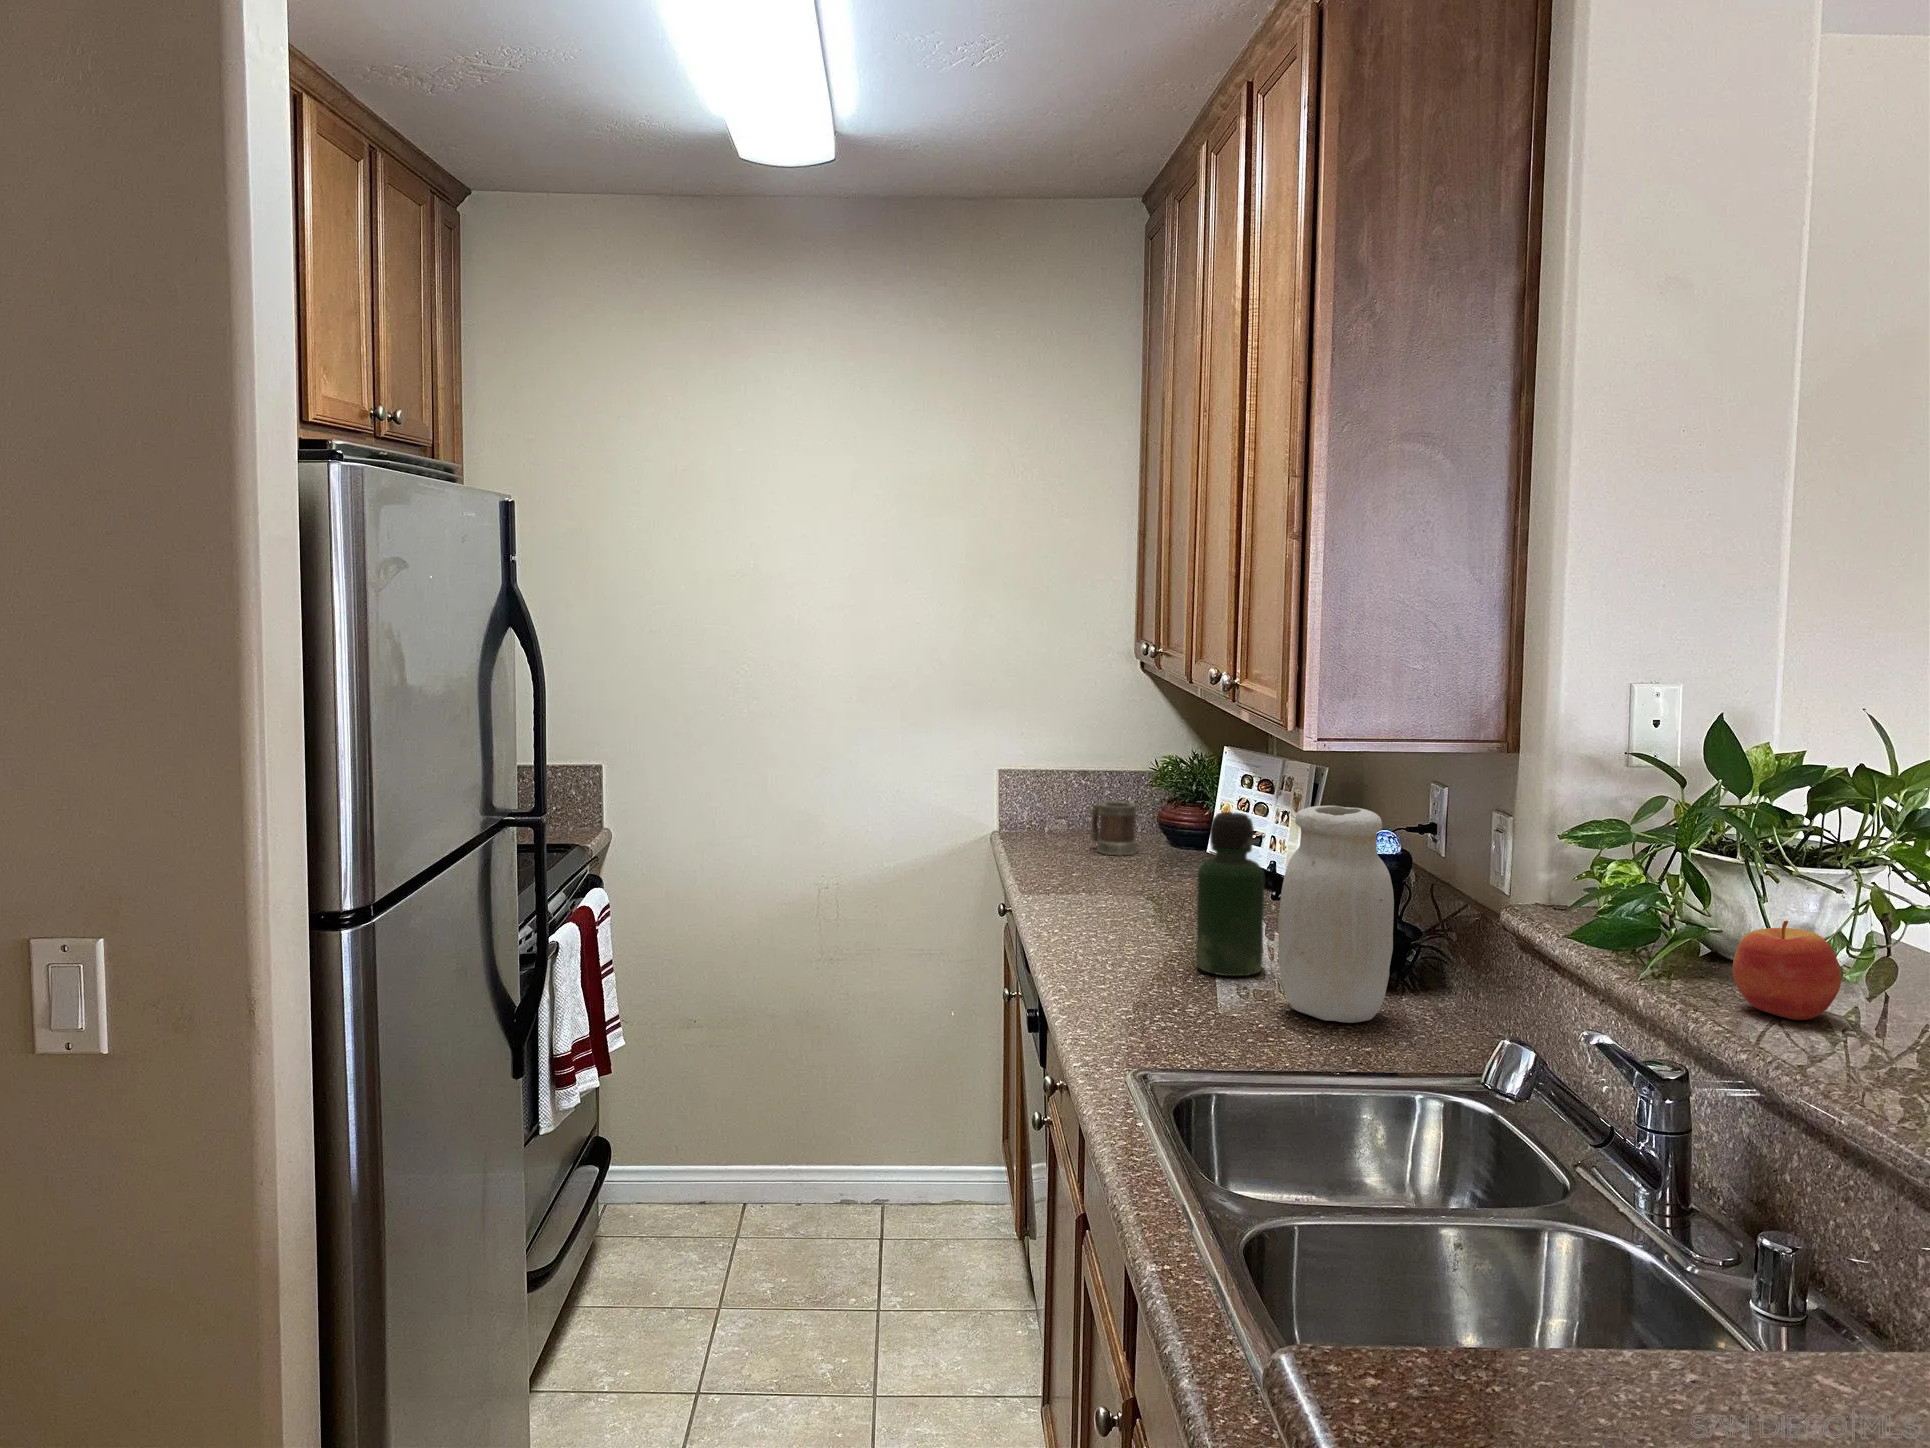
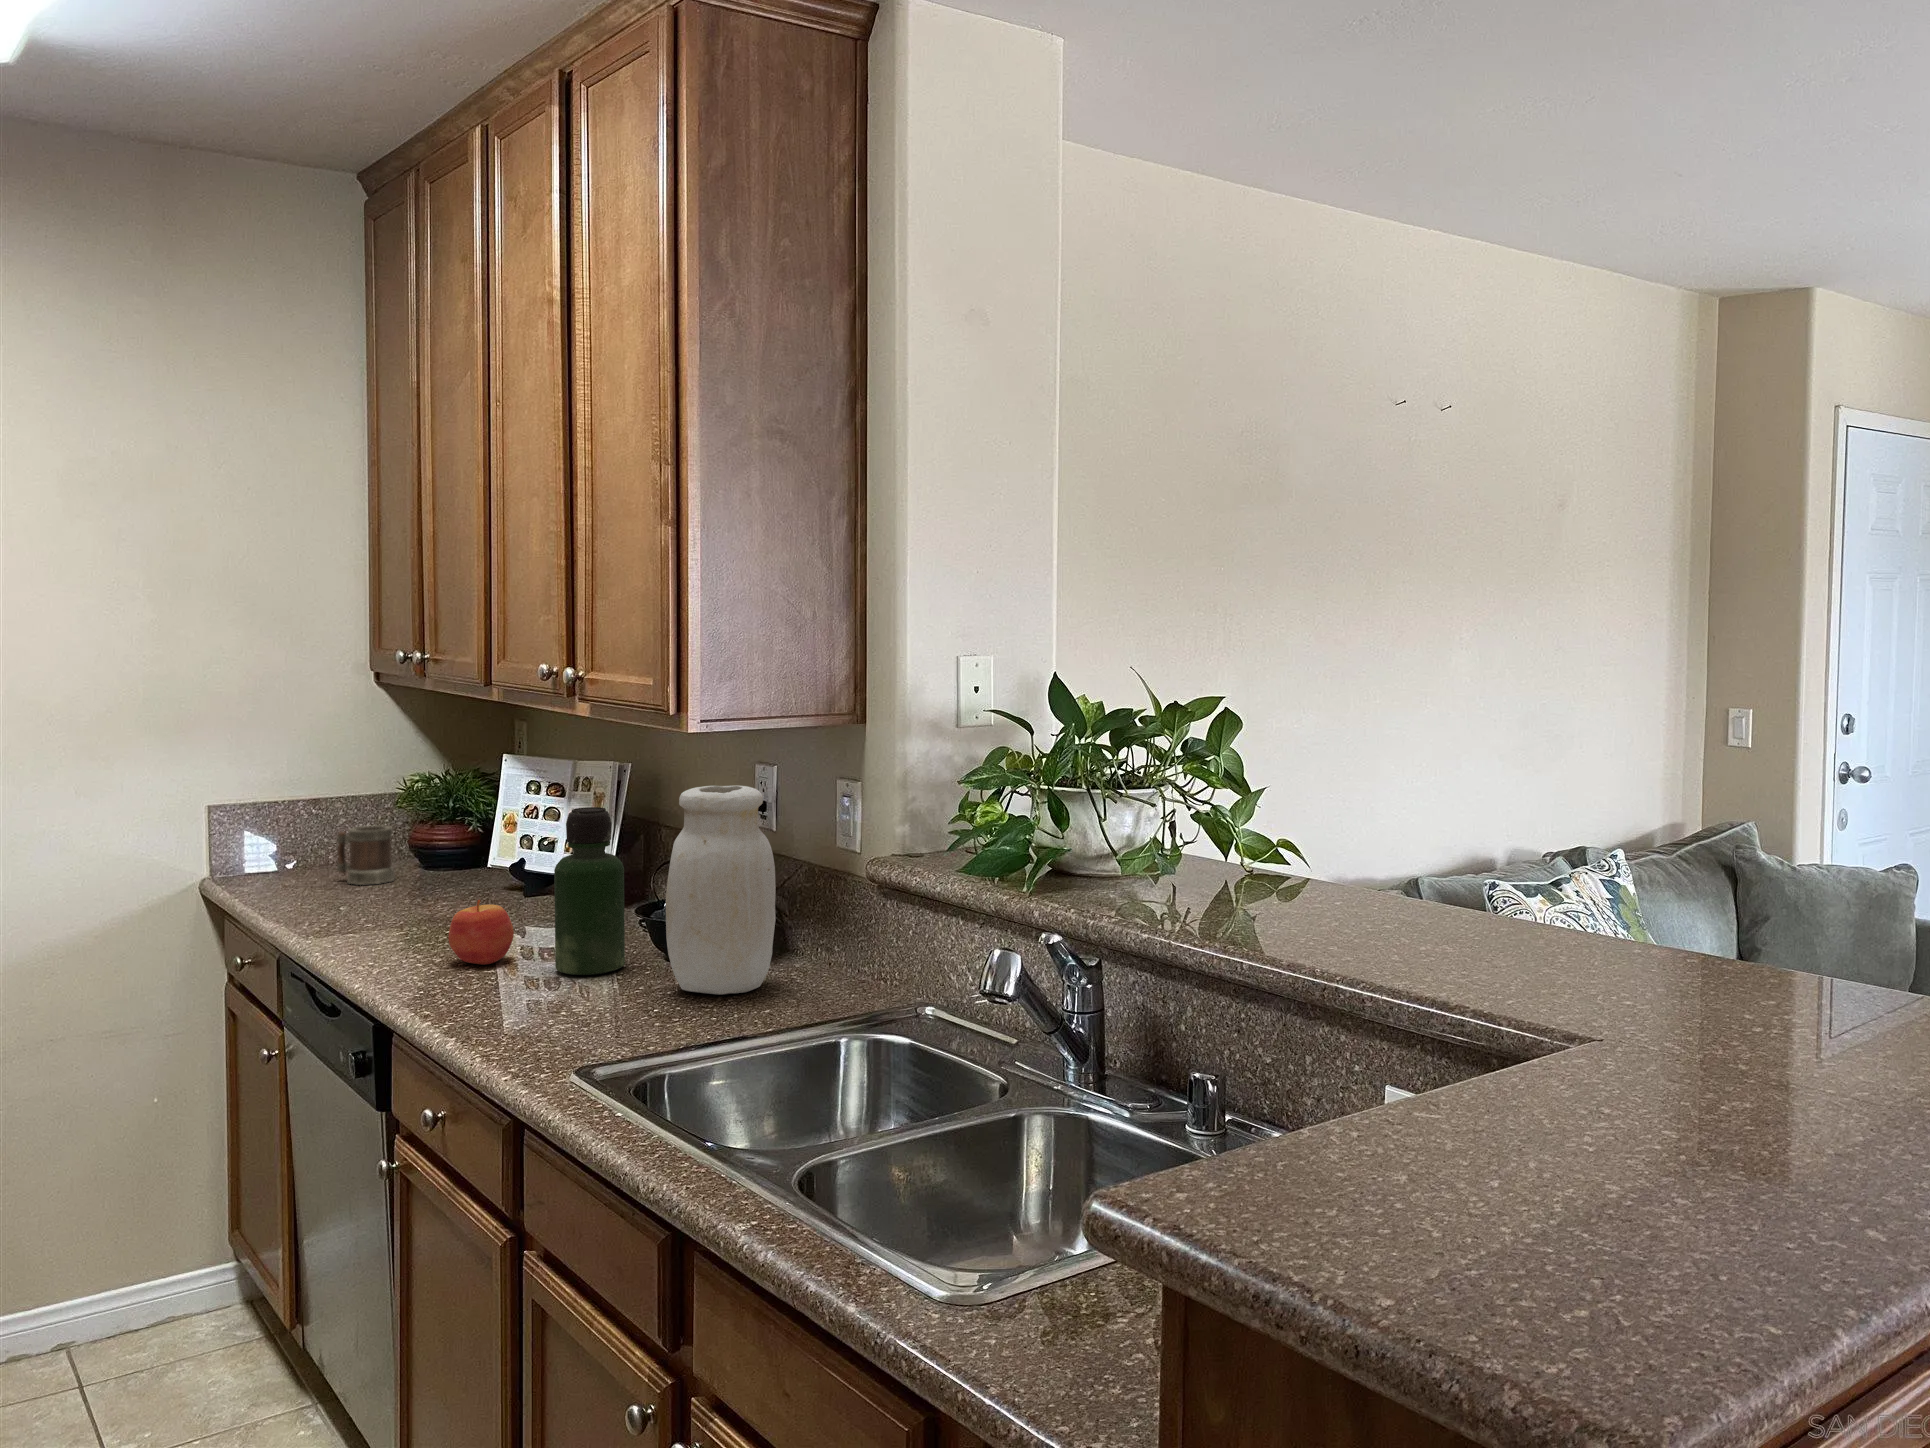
apple: present [1732,921,1841,1020] -> present [448,900,514,965]

